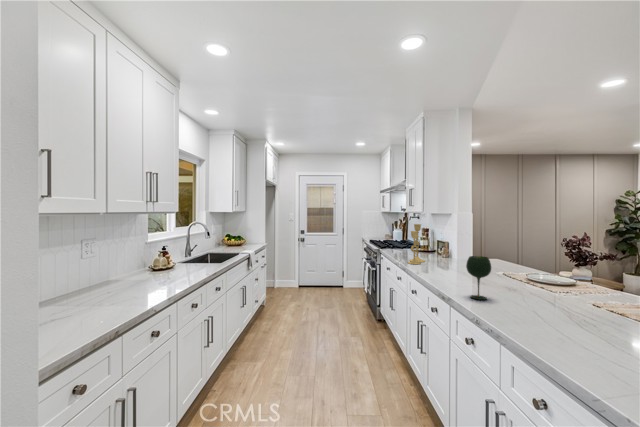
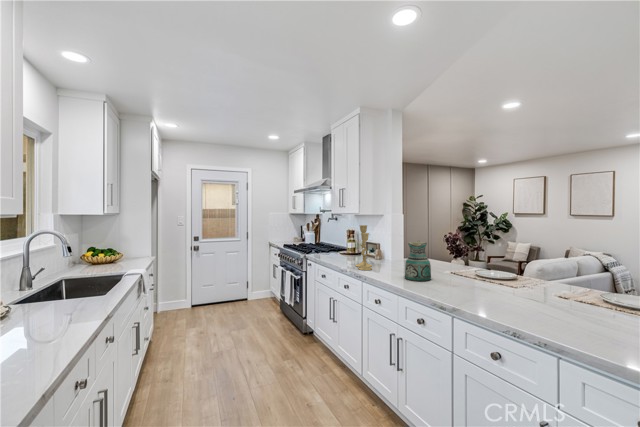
ceramic pitcher: none [437,240,462,276] -> present [405,241,431,281]
wine glass: present [466,256,491,300] -> none [481,259,510,310]

